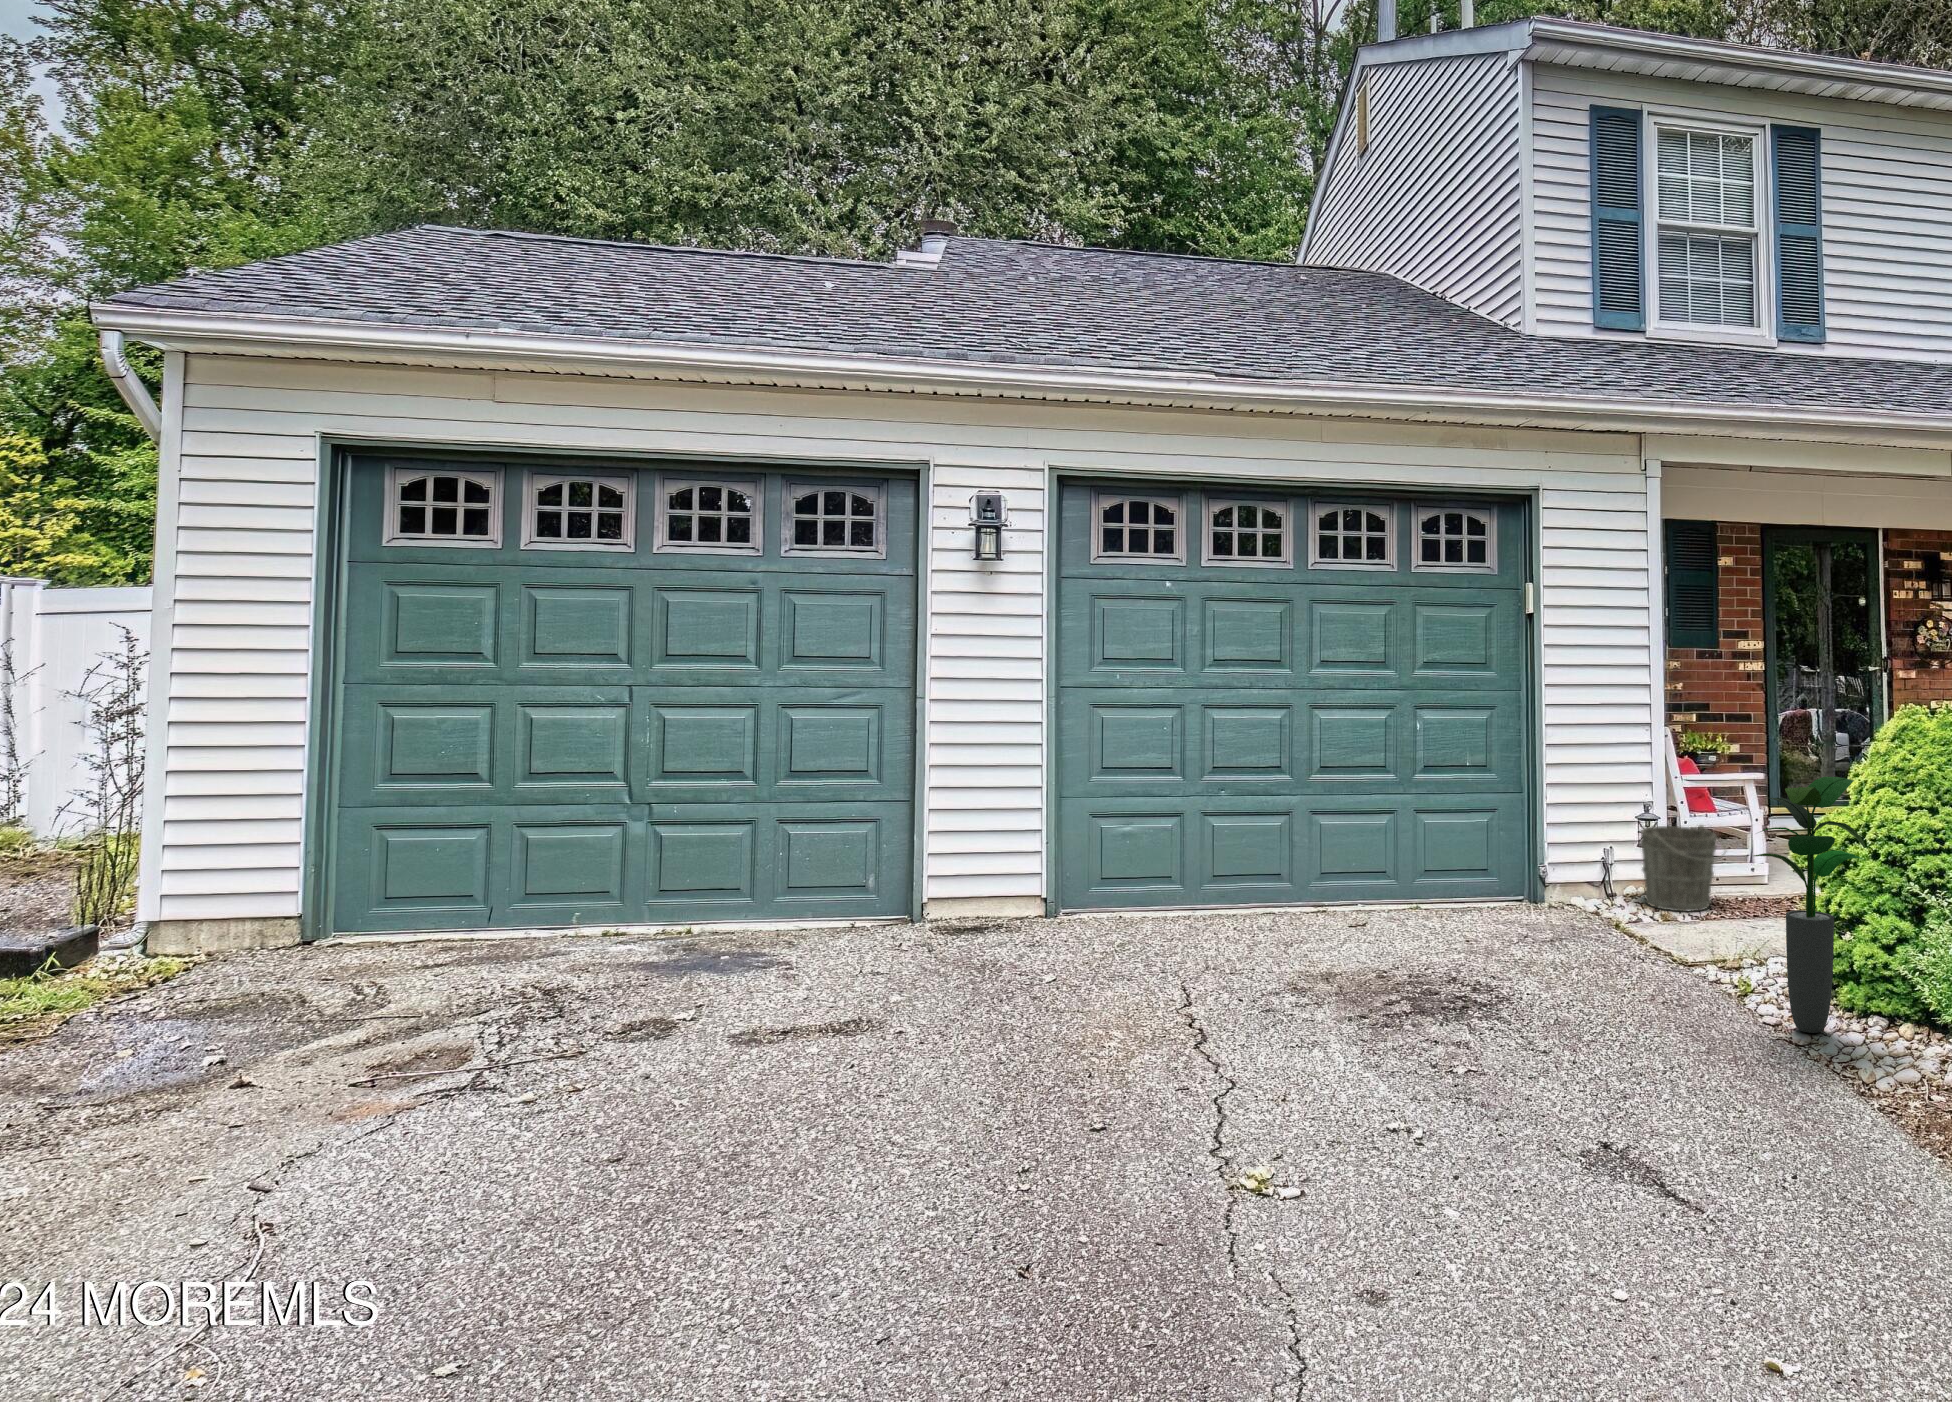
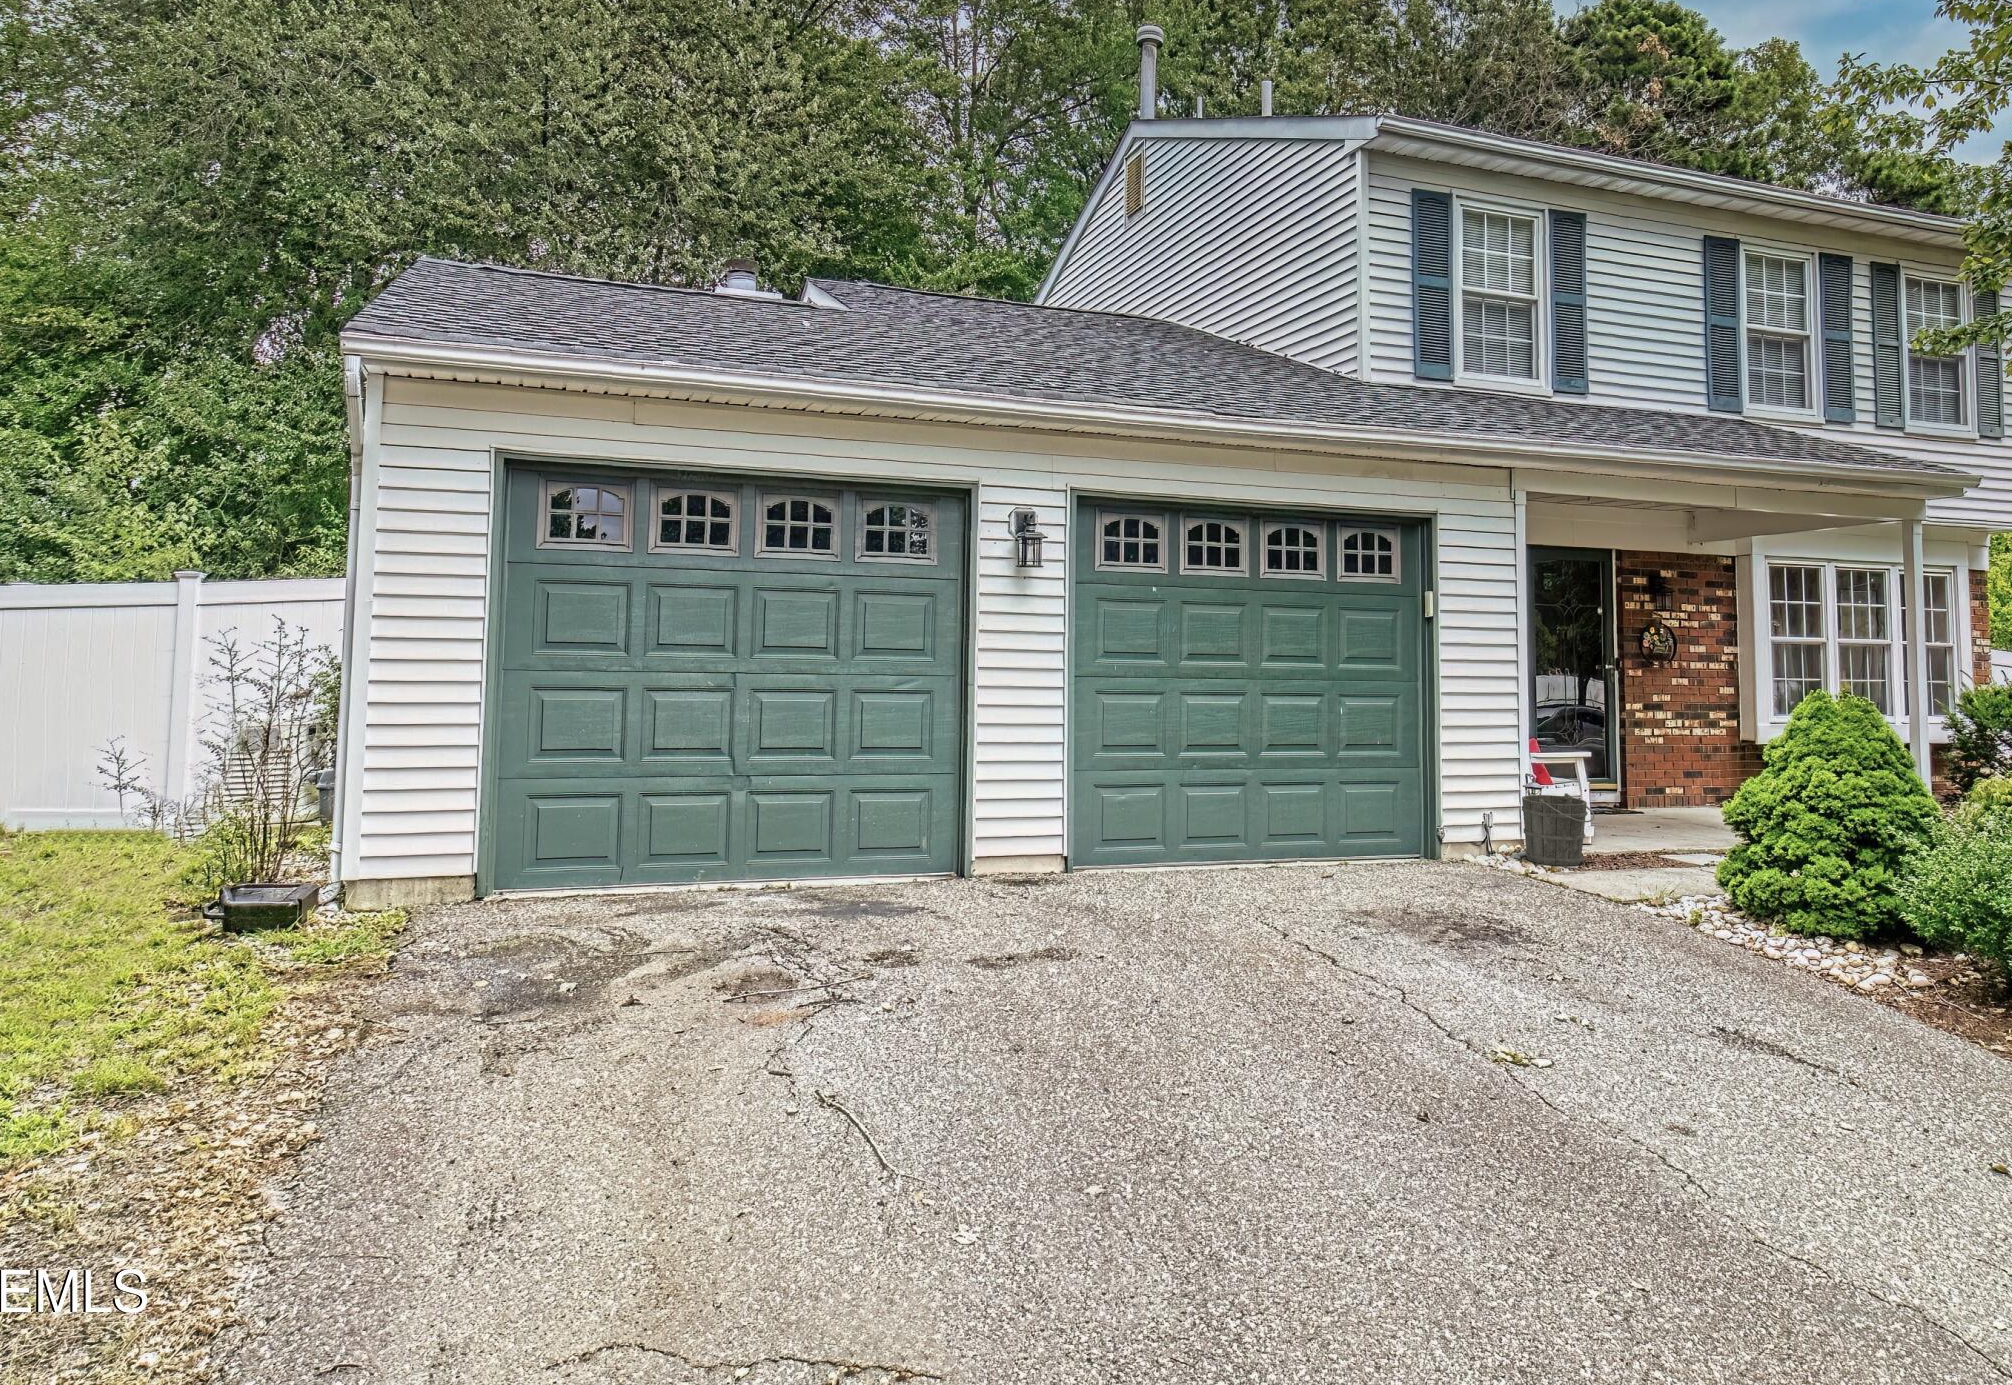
potted plant: present [1754,777,1866,1033] -> none [1731,743,1828,952]

